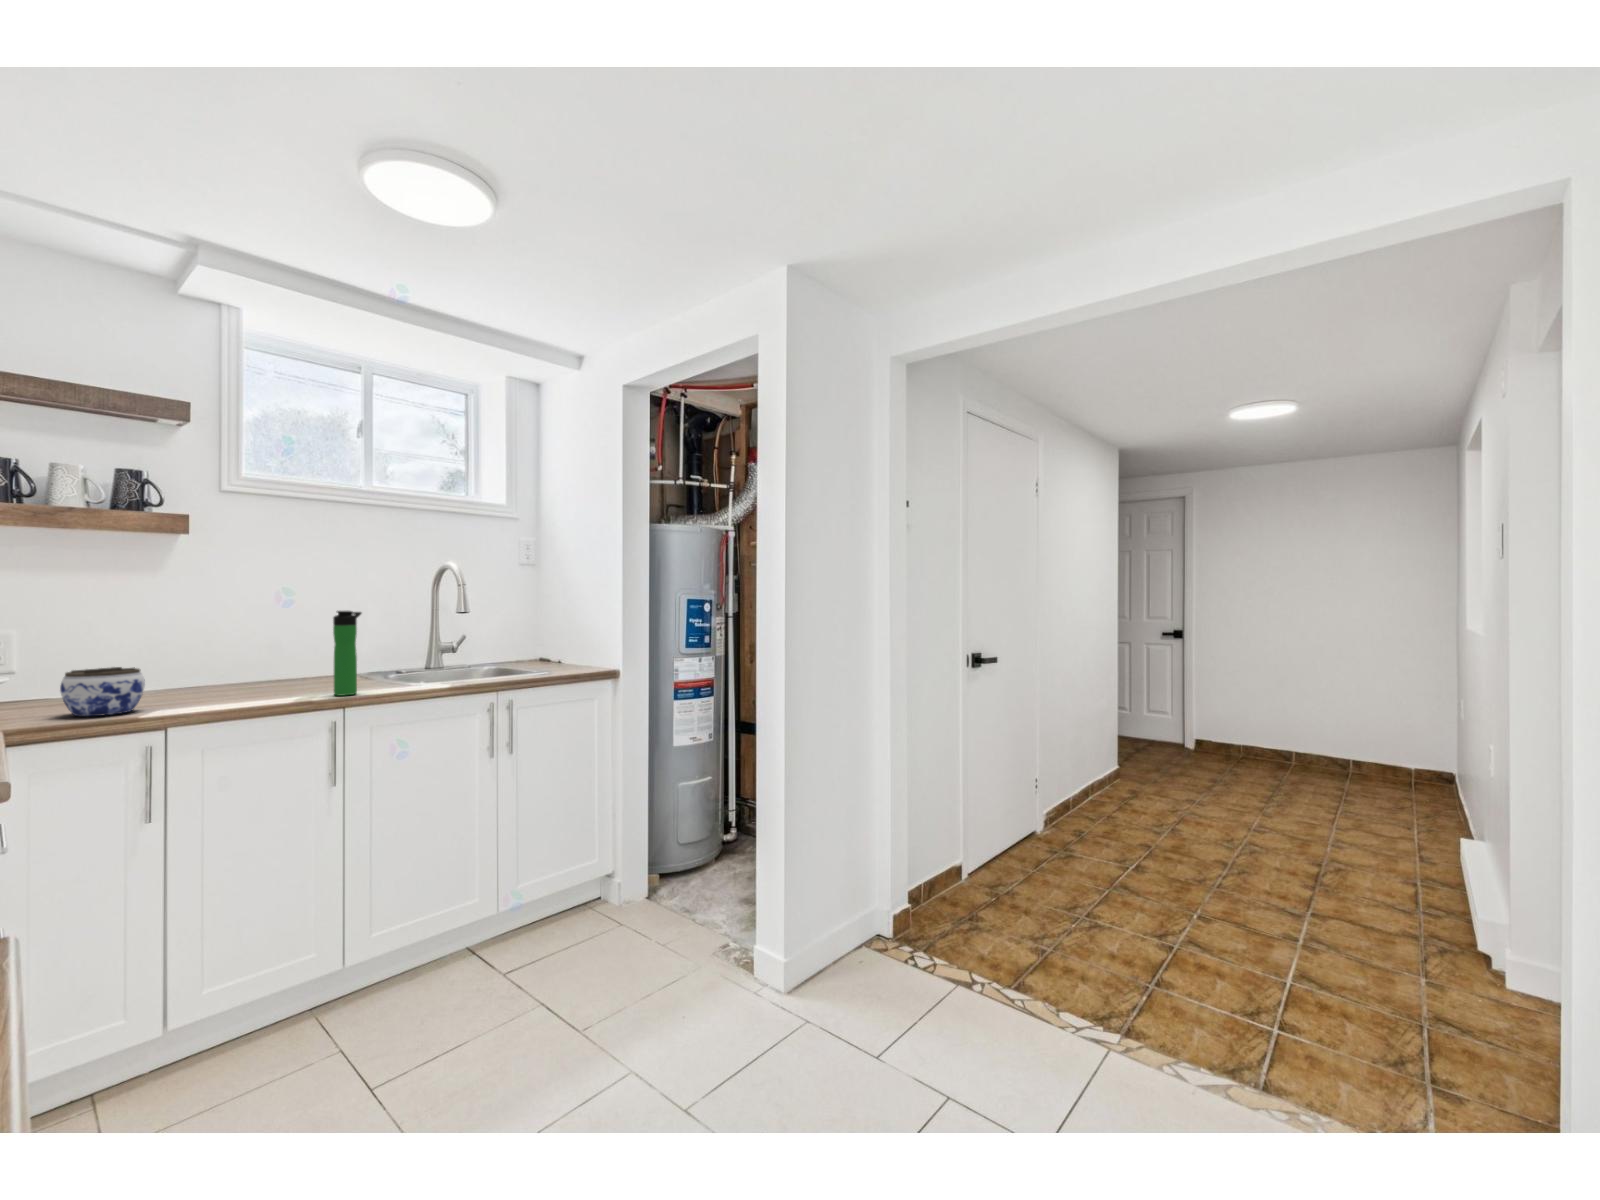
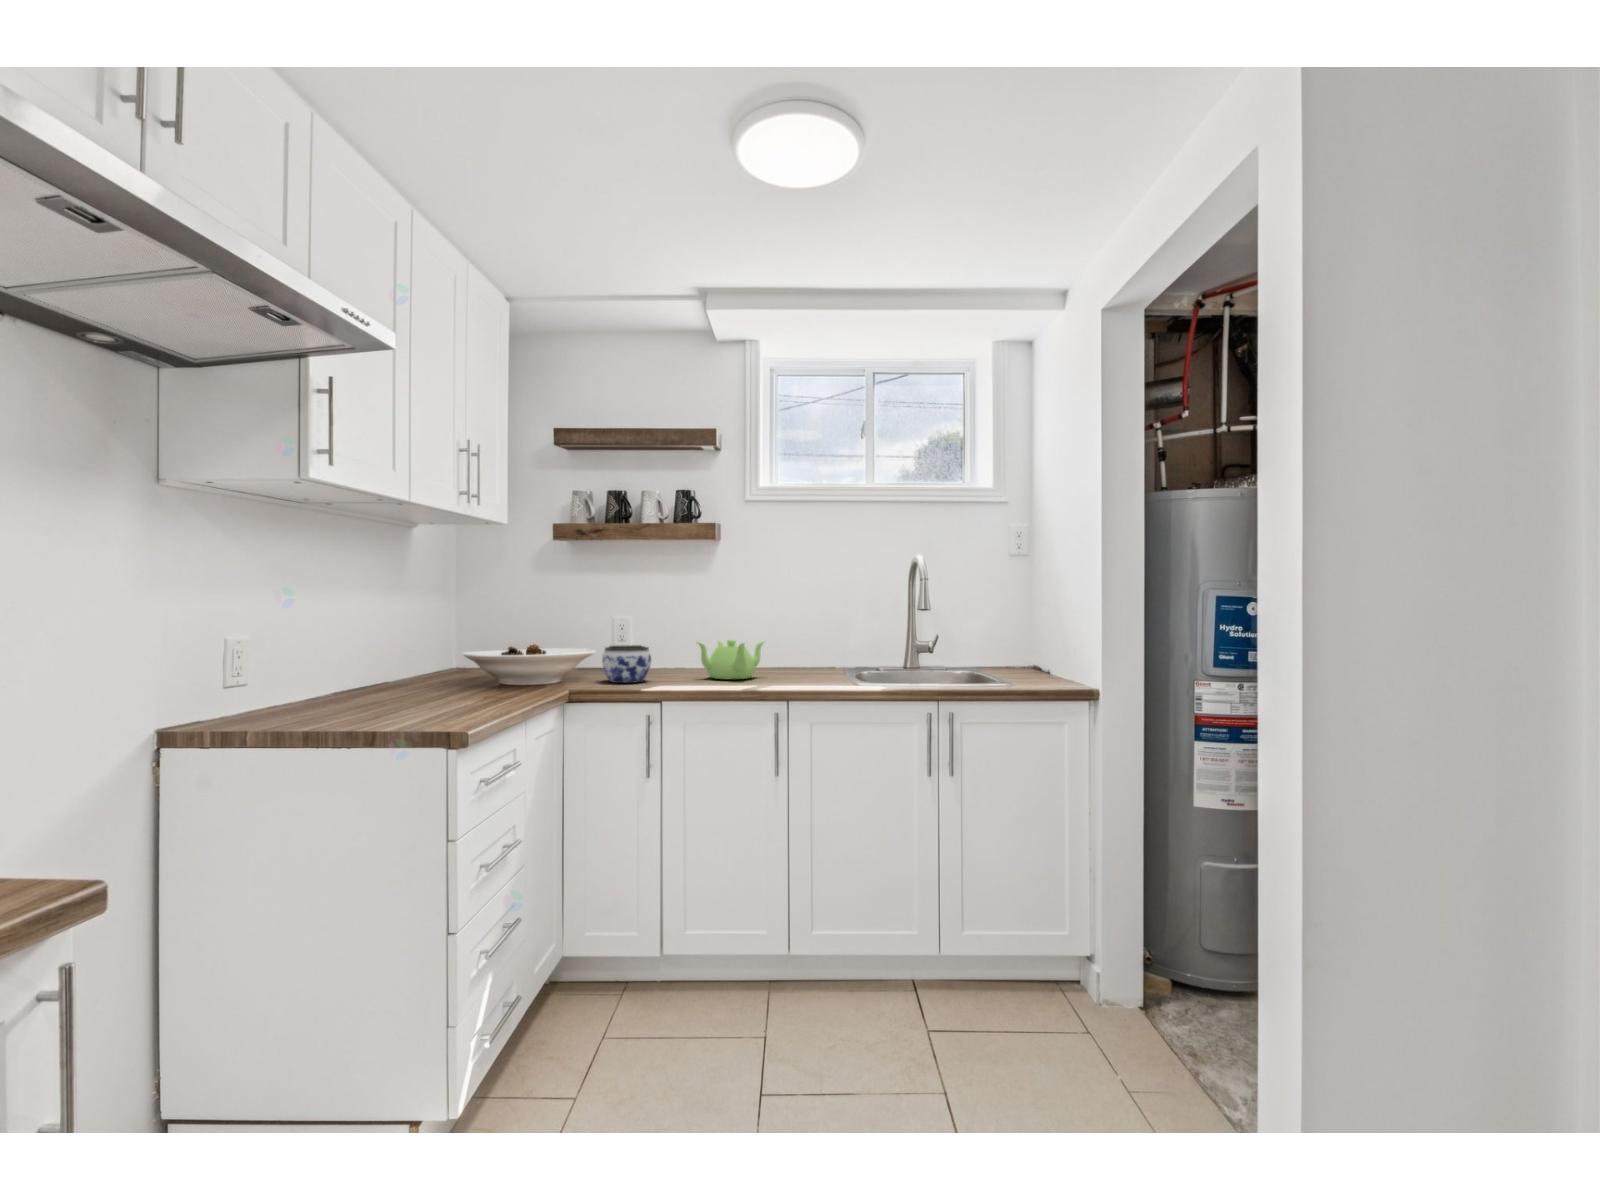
bottle: present [333,611,361,696] -> none [780,603,806,686]
teapot: none [203,651,290,698] -> present [698,640,764,679]

